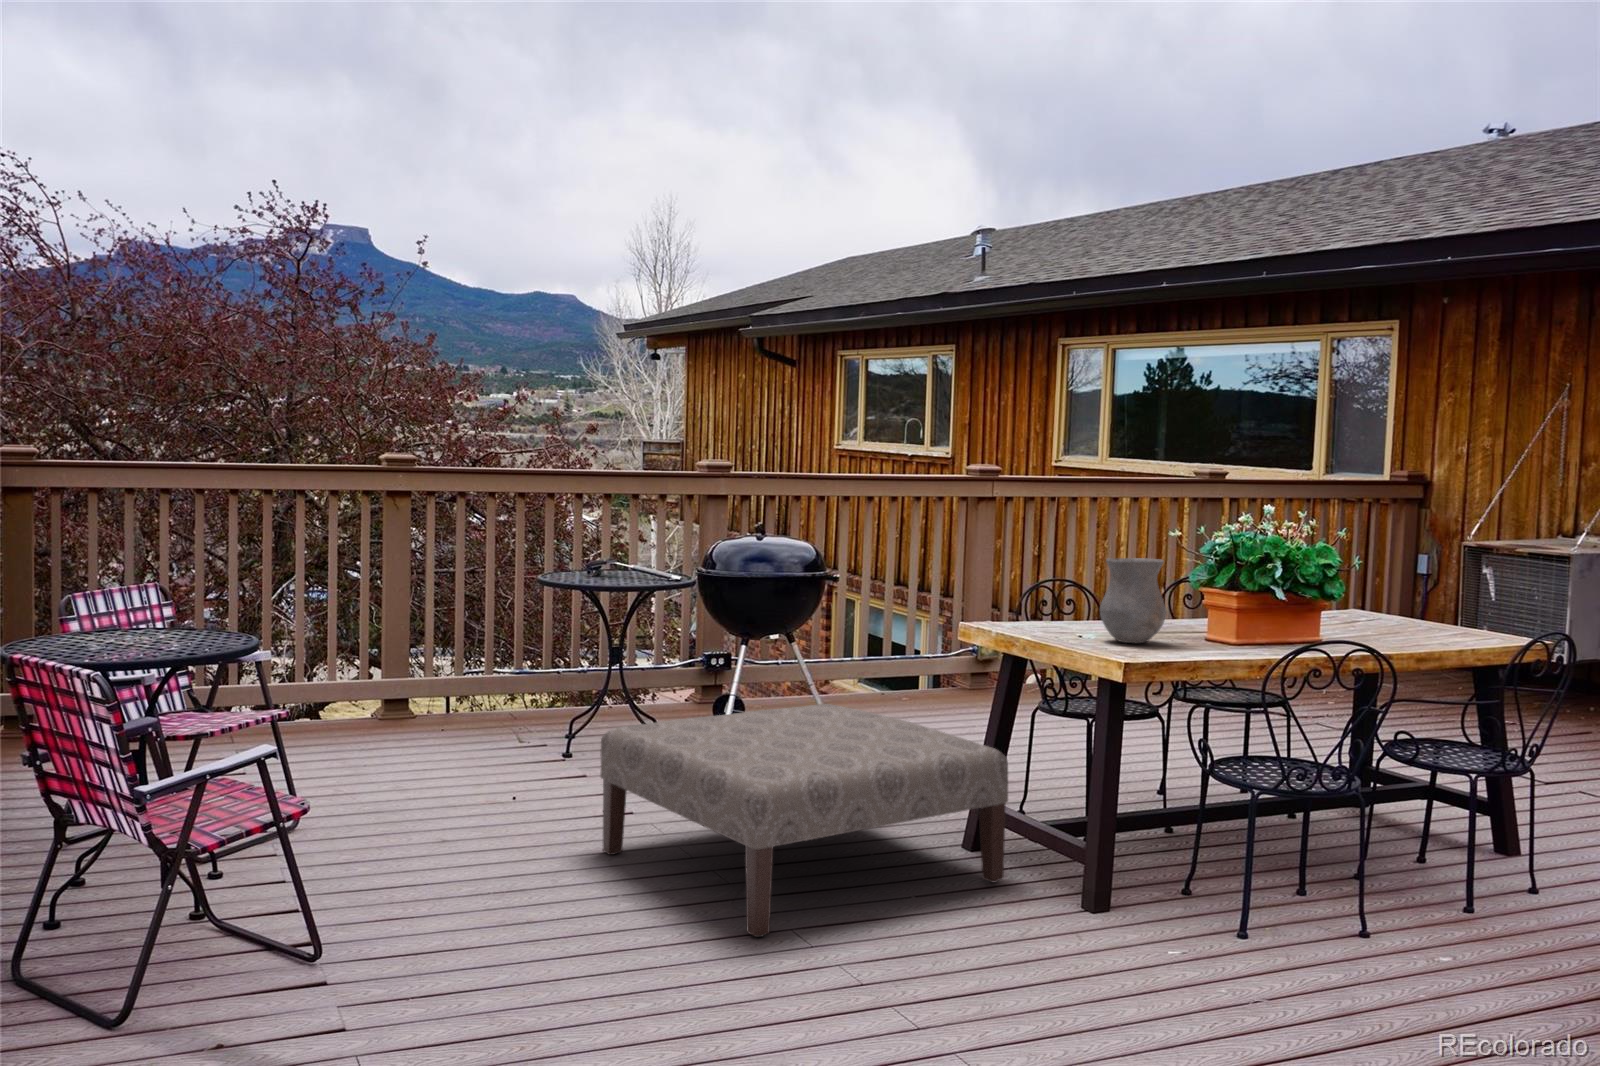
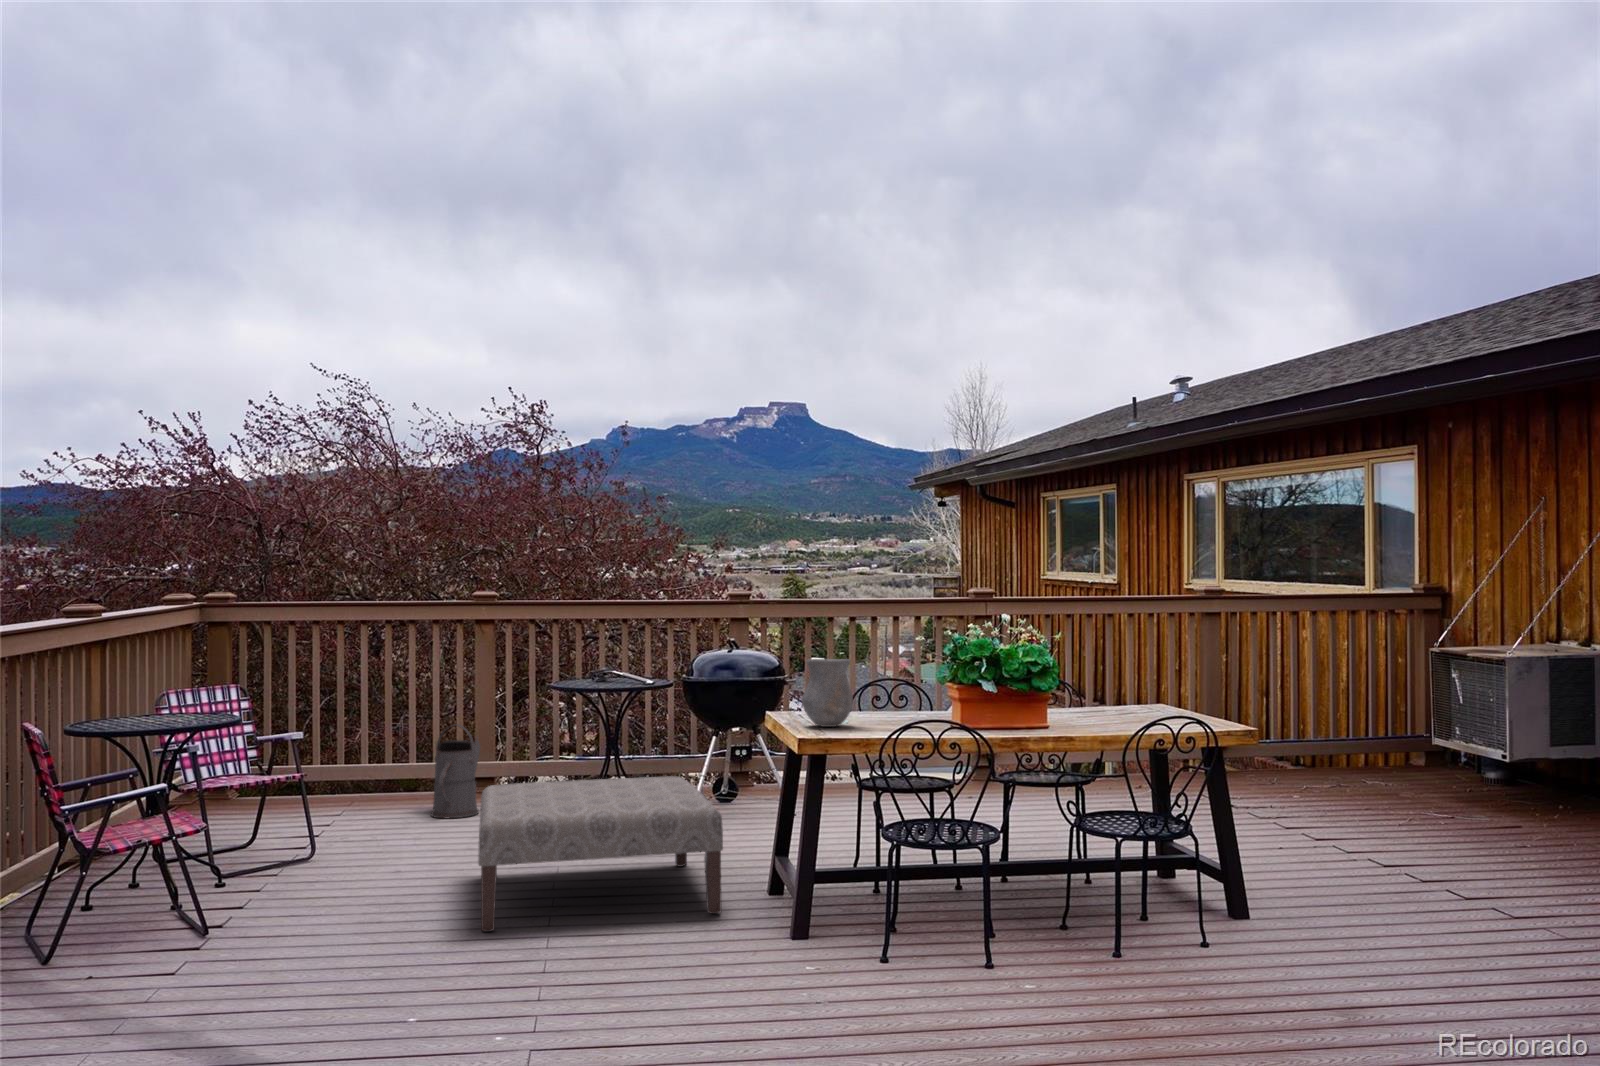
watering can: none [360,635,425,765] -> present [431,724,480,818]

